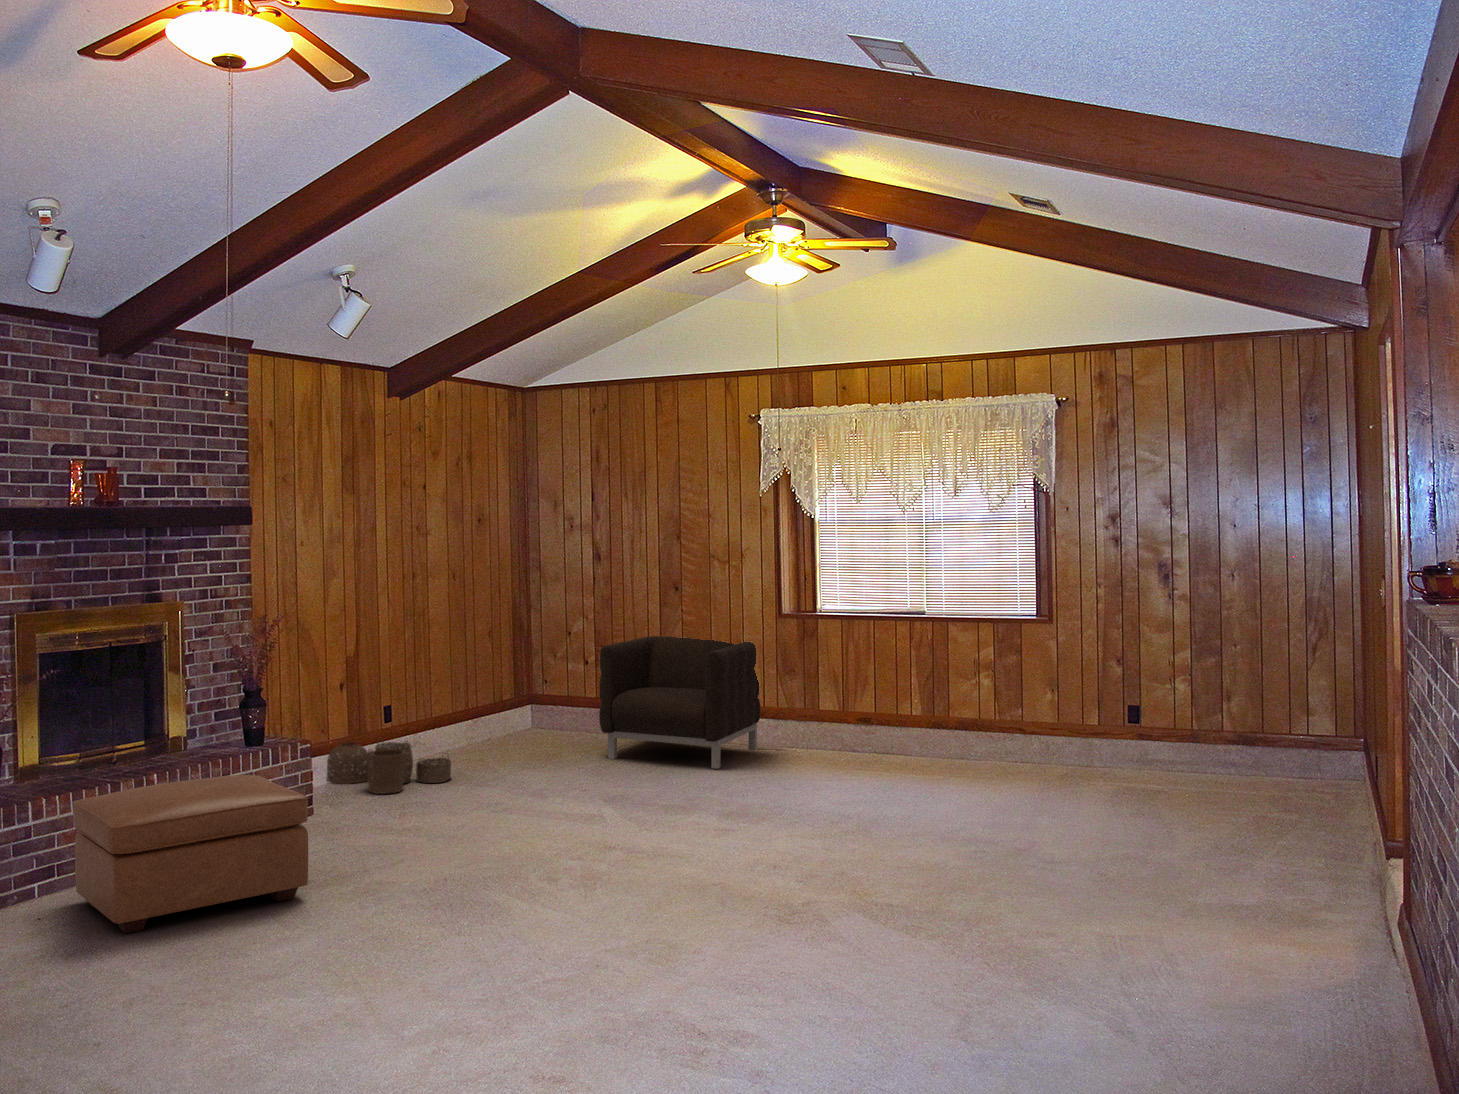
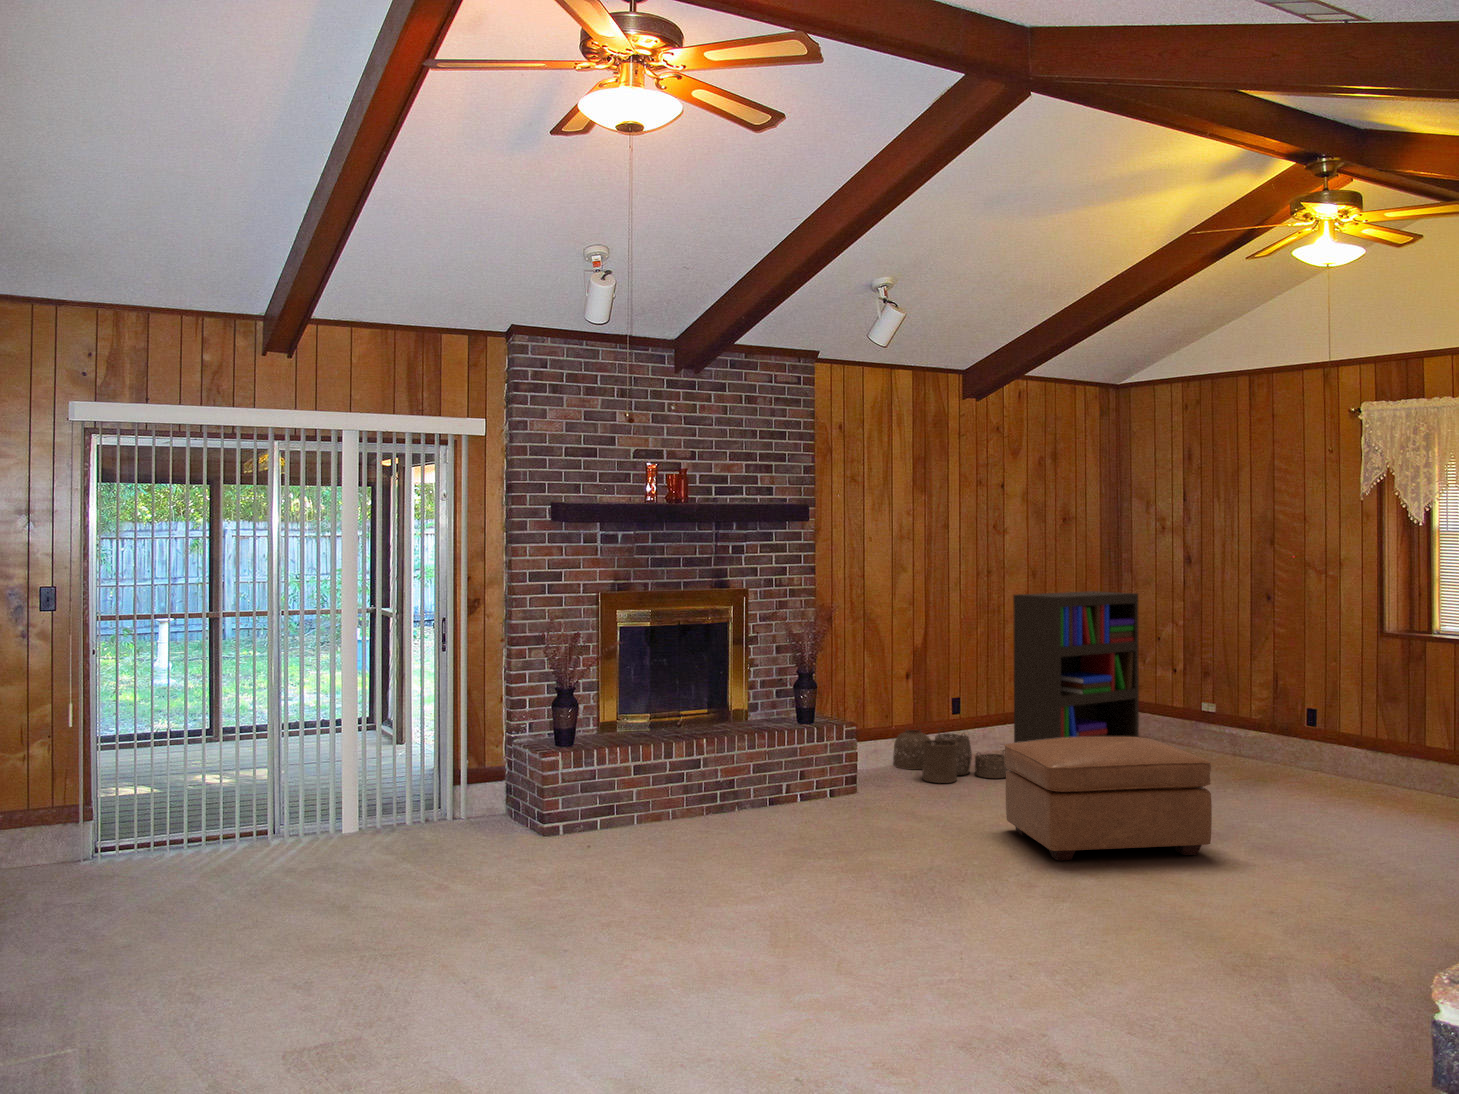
bookshelf: none [436,590,549,756] -> present [1013,591,1139,743]
armchair: present [599,636,761,769] -> none [1182,645,1393,801]
ottoman: present [73,775,308,933] -> present [1004,737,1212,860]

